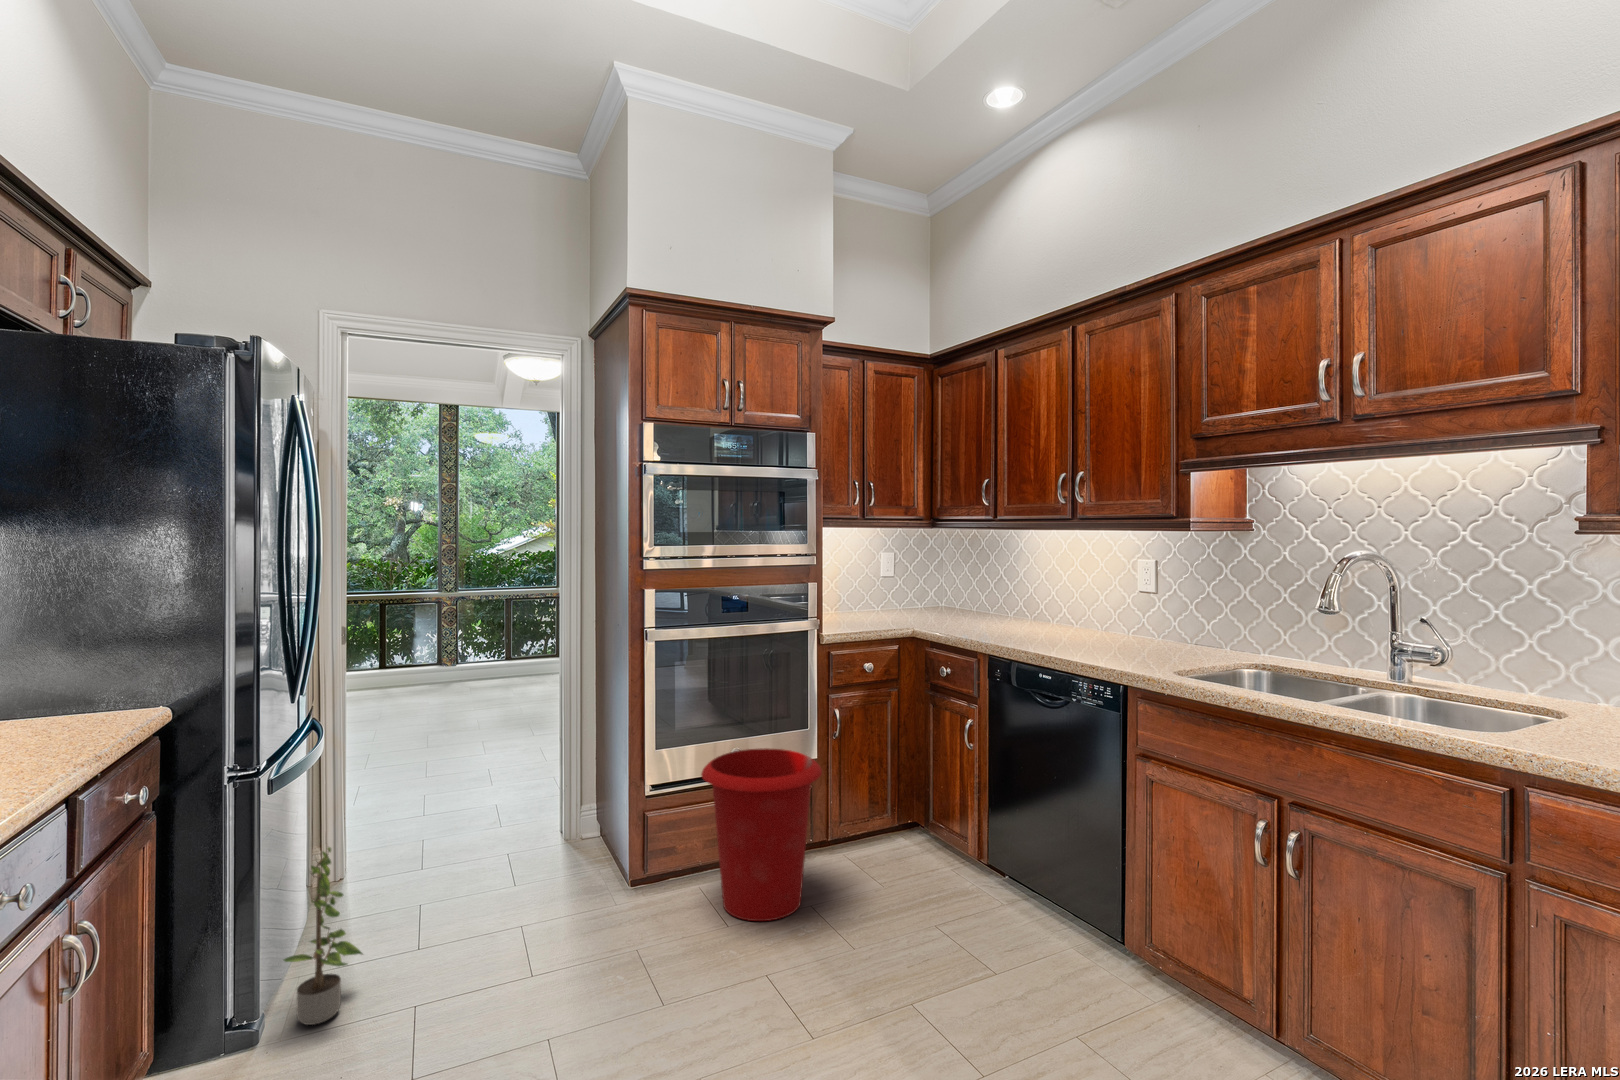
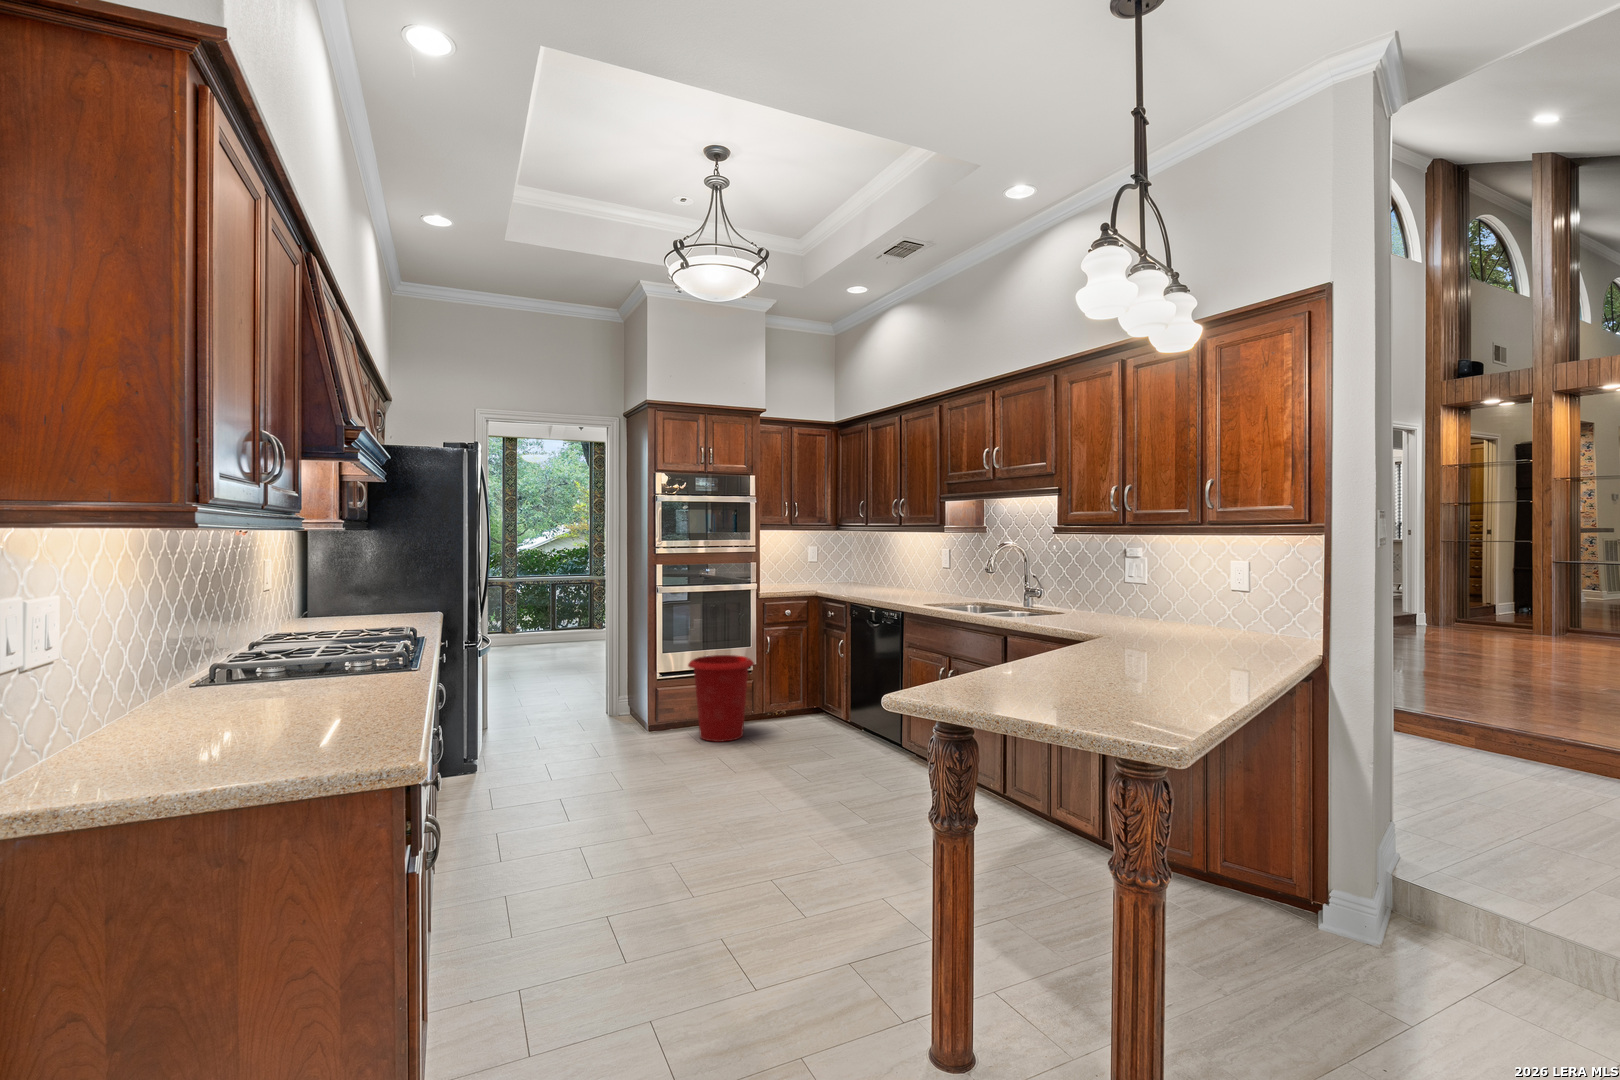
potted plant: present [284,847,362,1025] -> none [488,686,520,769]

